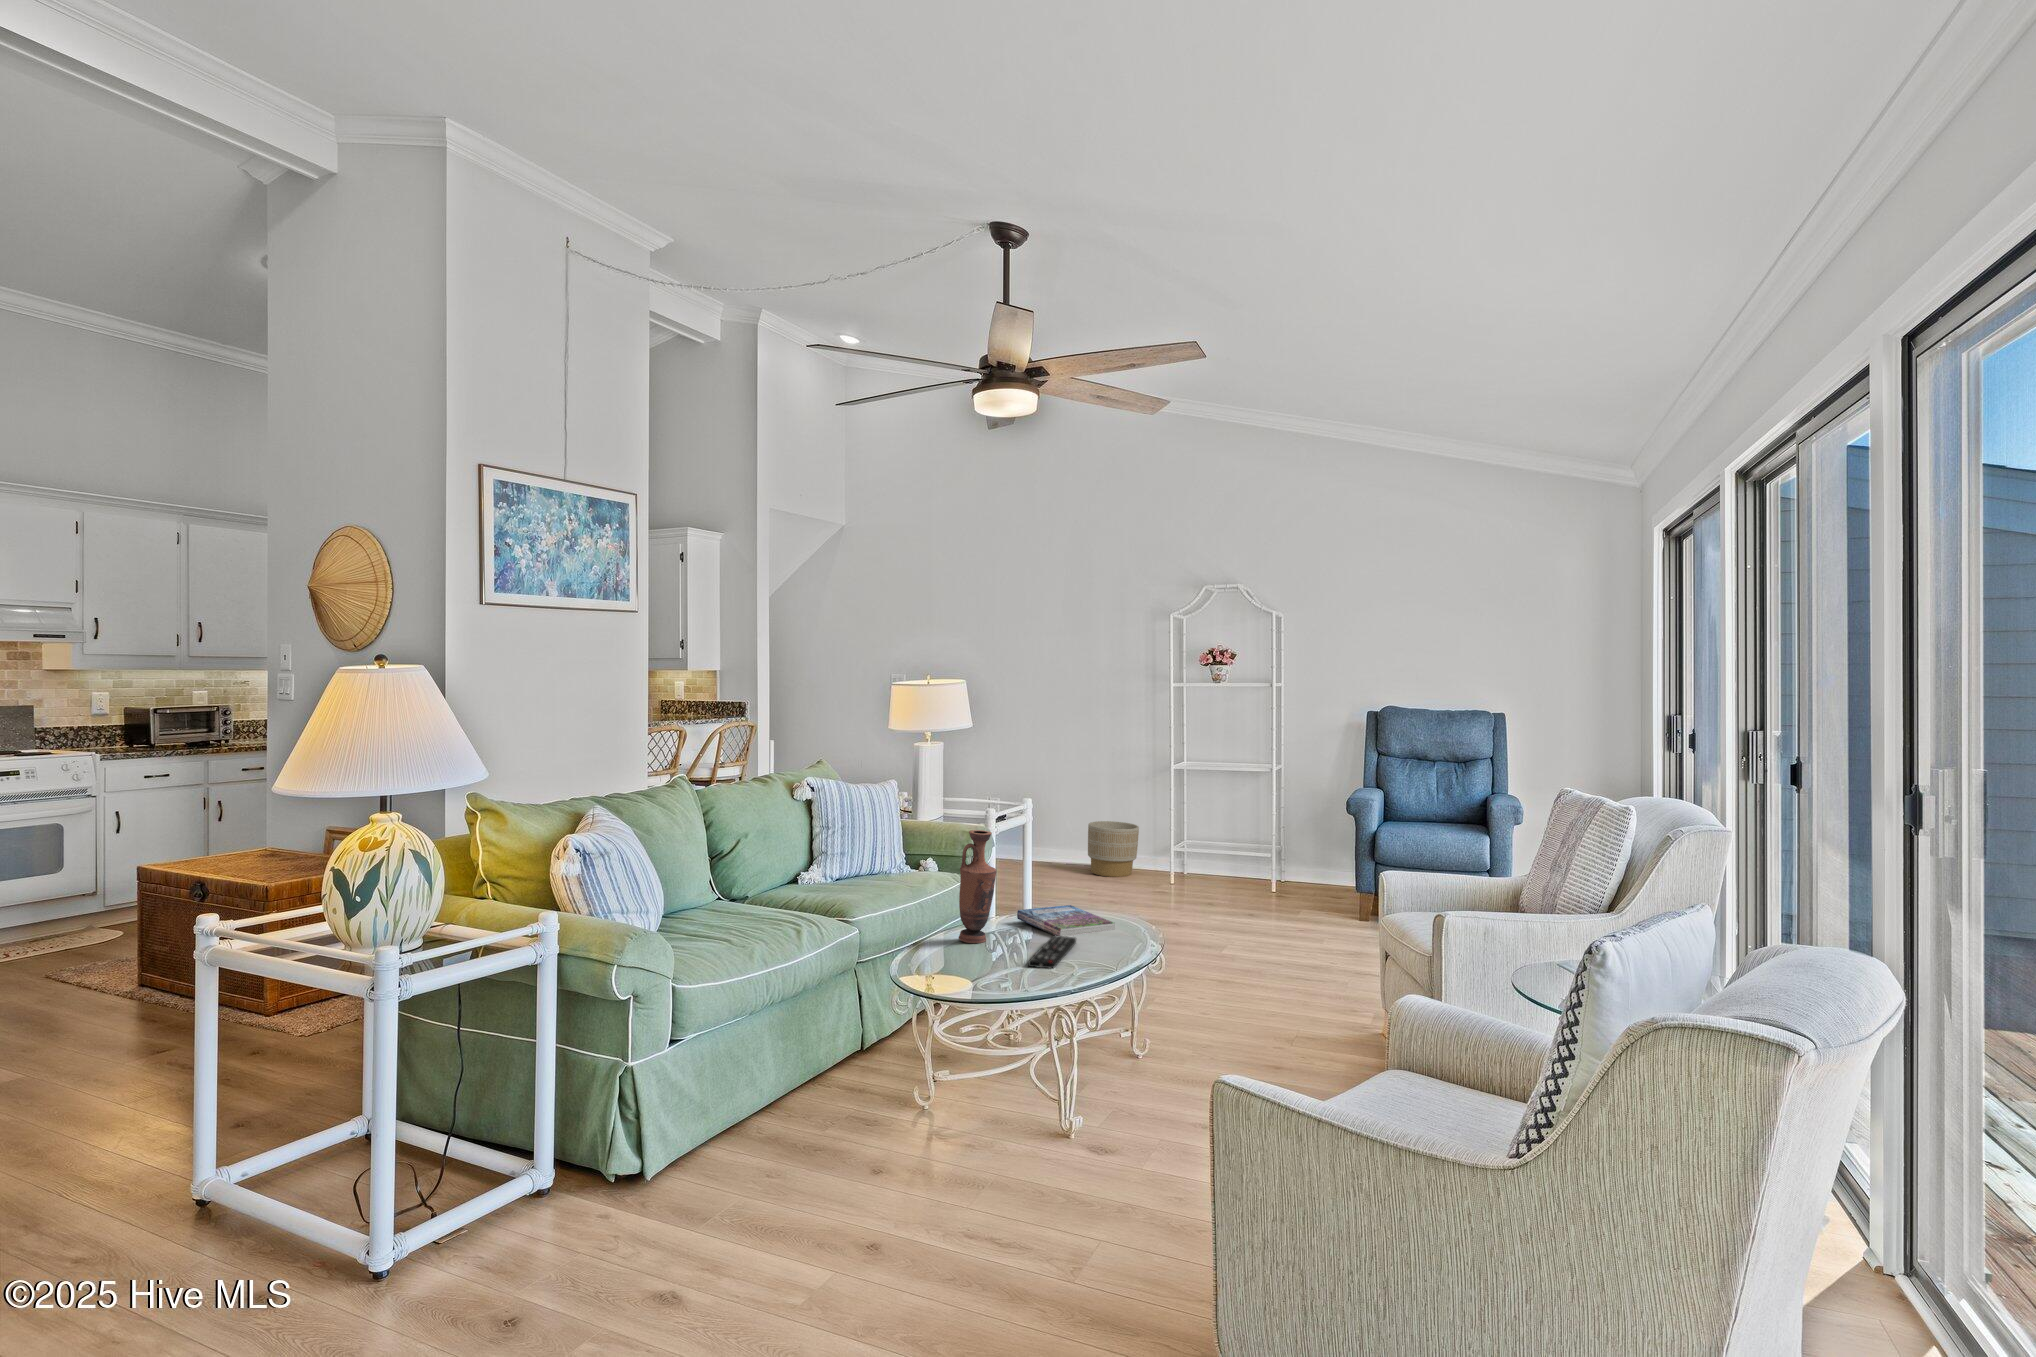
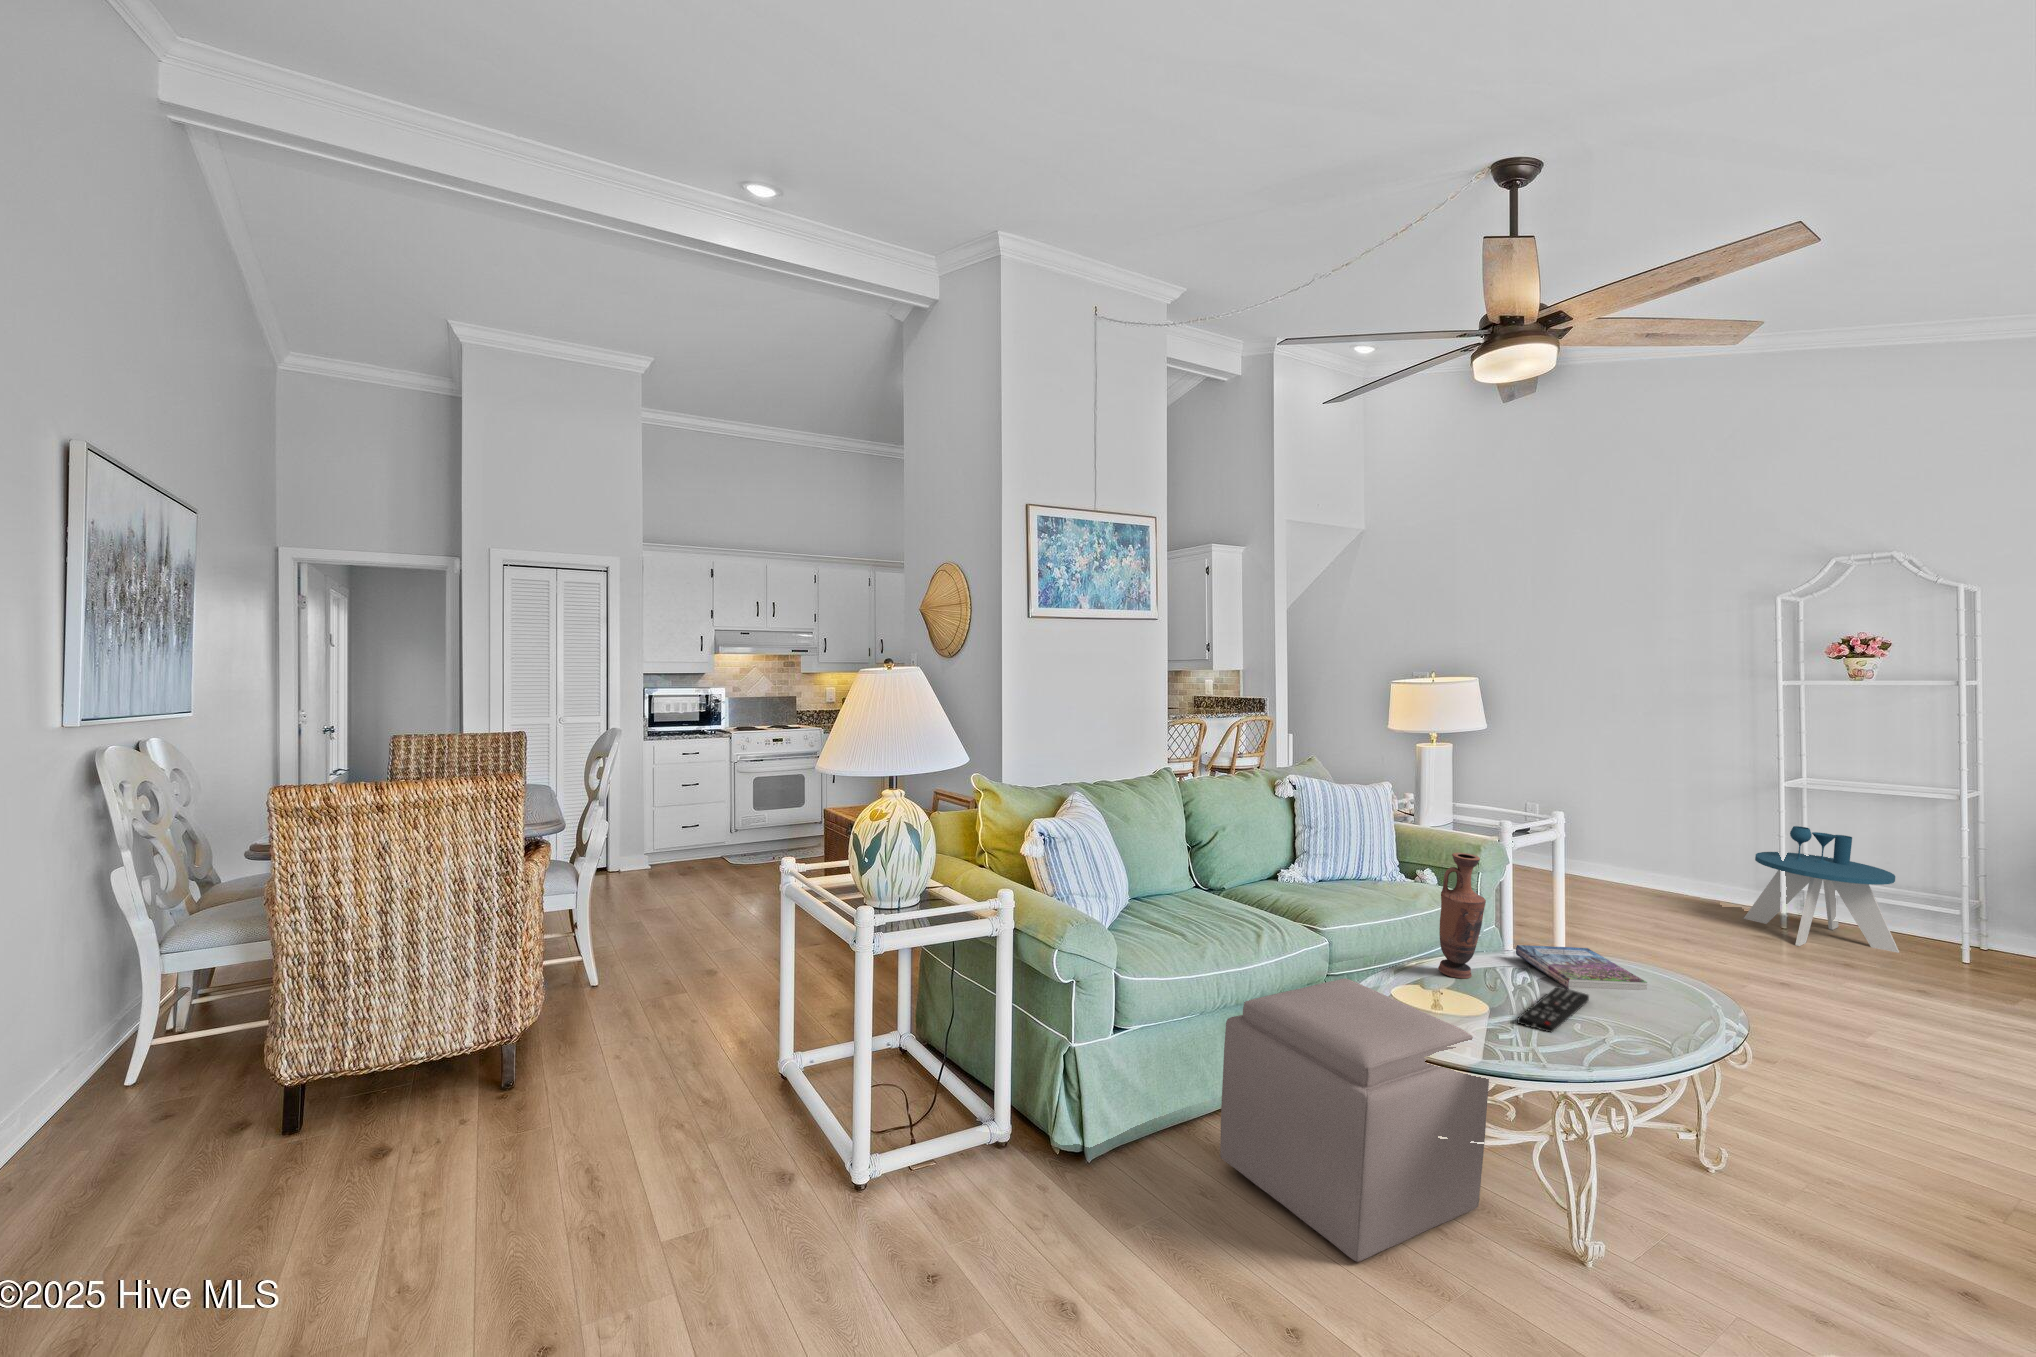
side table: none [1171,796,1272,897] -> present [1744,826,1899,953]
planter: present [1088,821,1139,877] -> none [1631,840,1699,904]
ottoman: none [781,955,1011,1189] -> present [1220,978,1489,1262]

